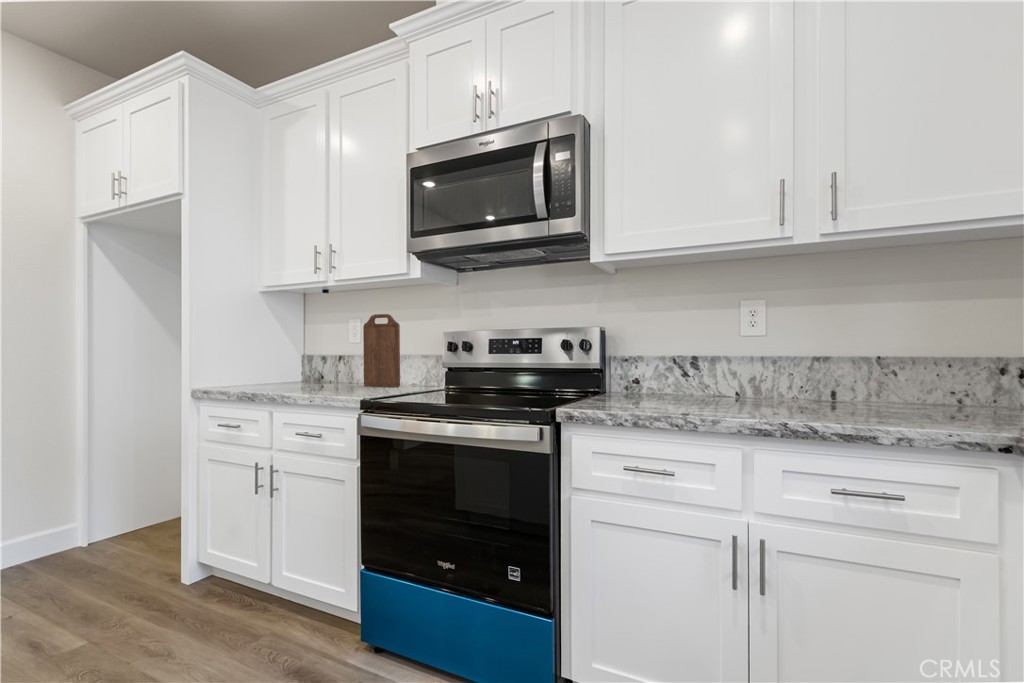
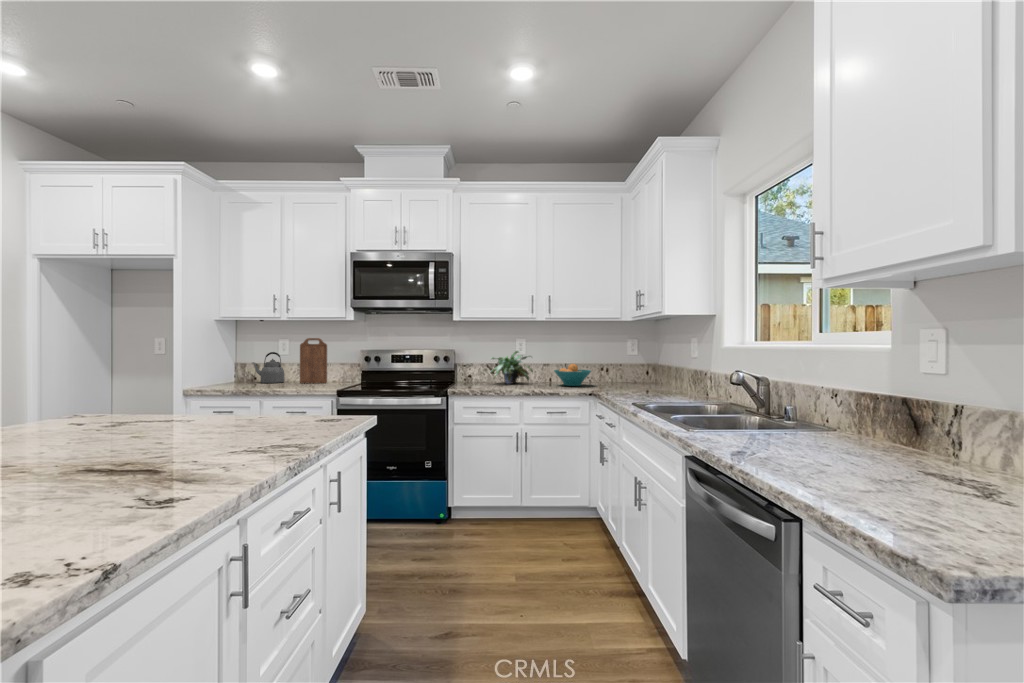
potted plant: none [676,324,786,401] -> present [491,351,533,384]
kettle: none [316,338,356,384] -> present [253,352,284,383]
fruit bowl: none [848,354,983,417] -> present [554,364,591,386]

